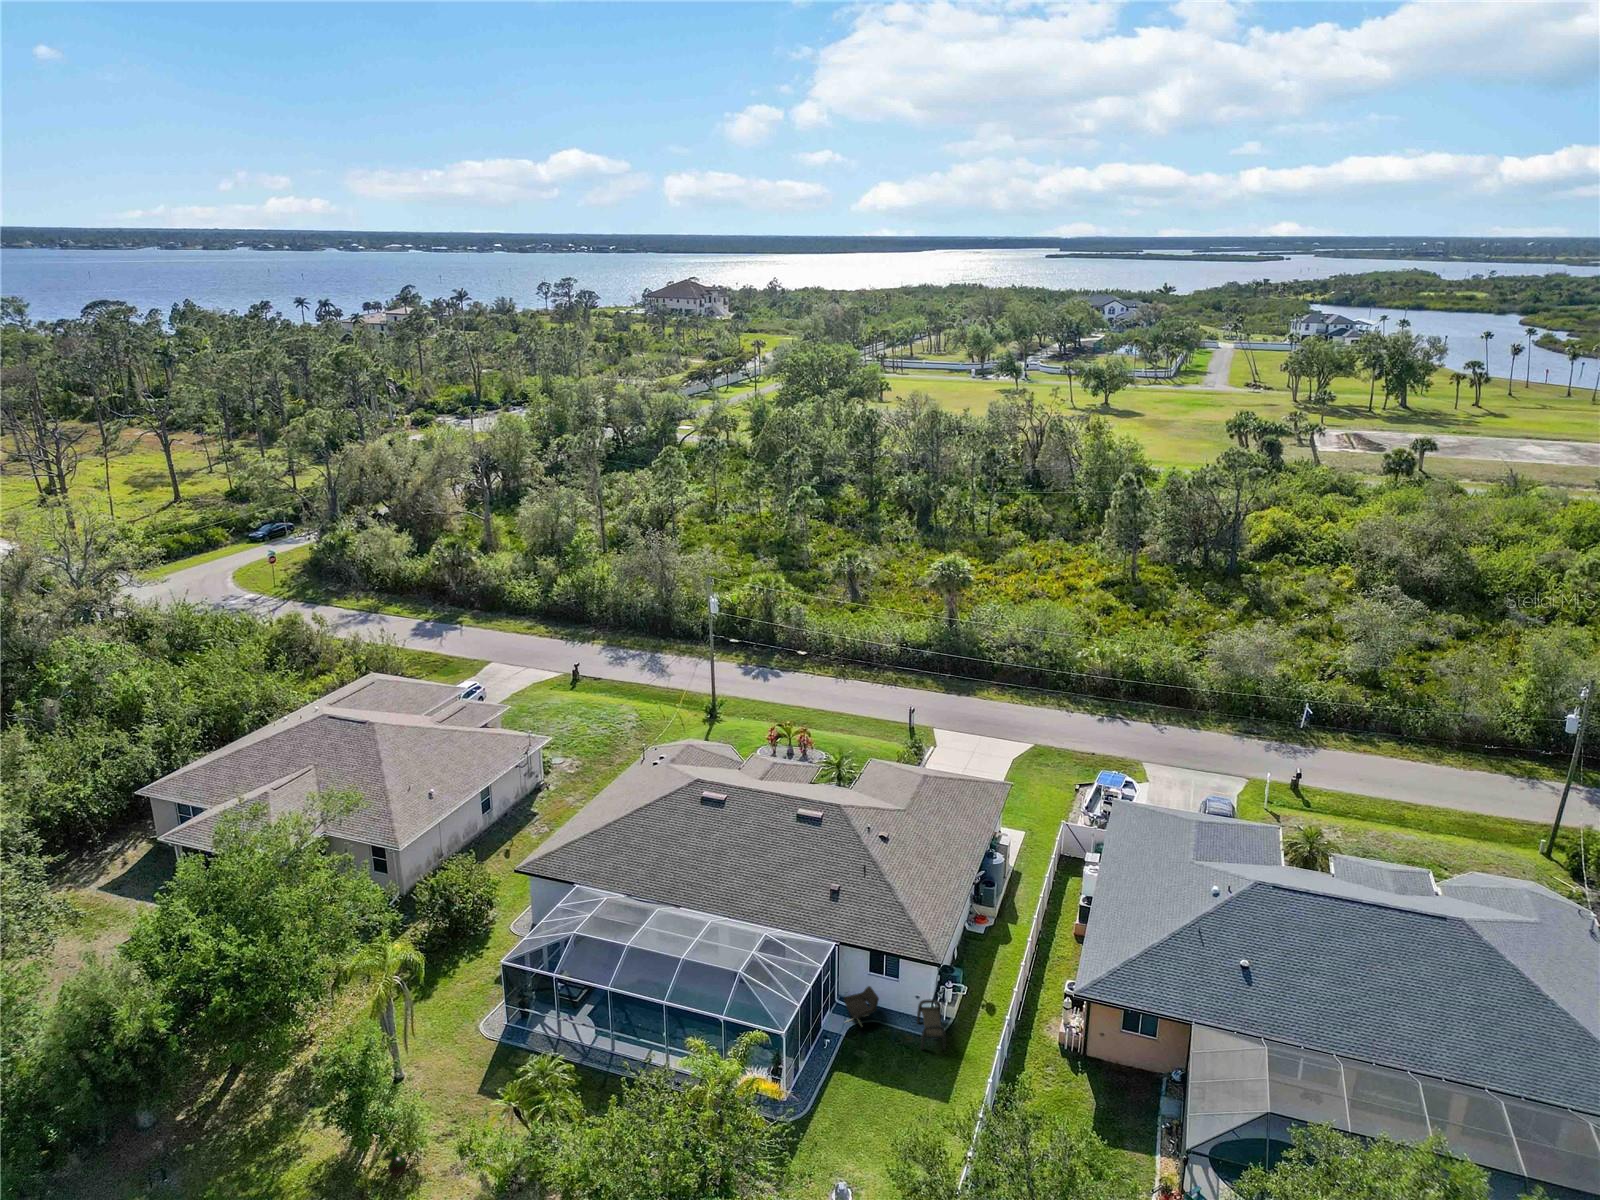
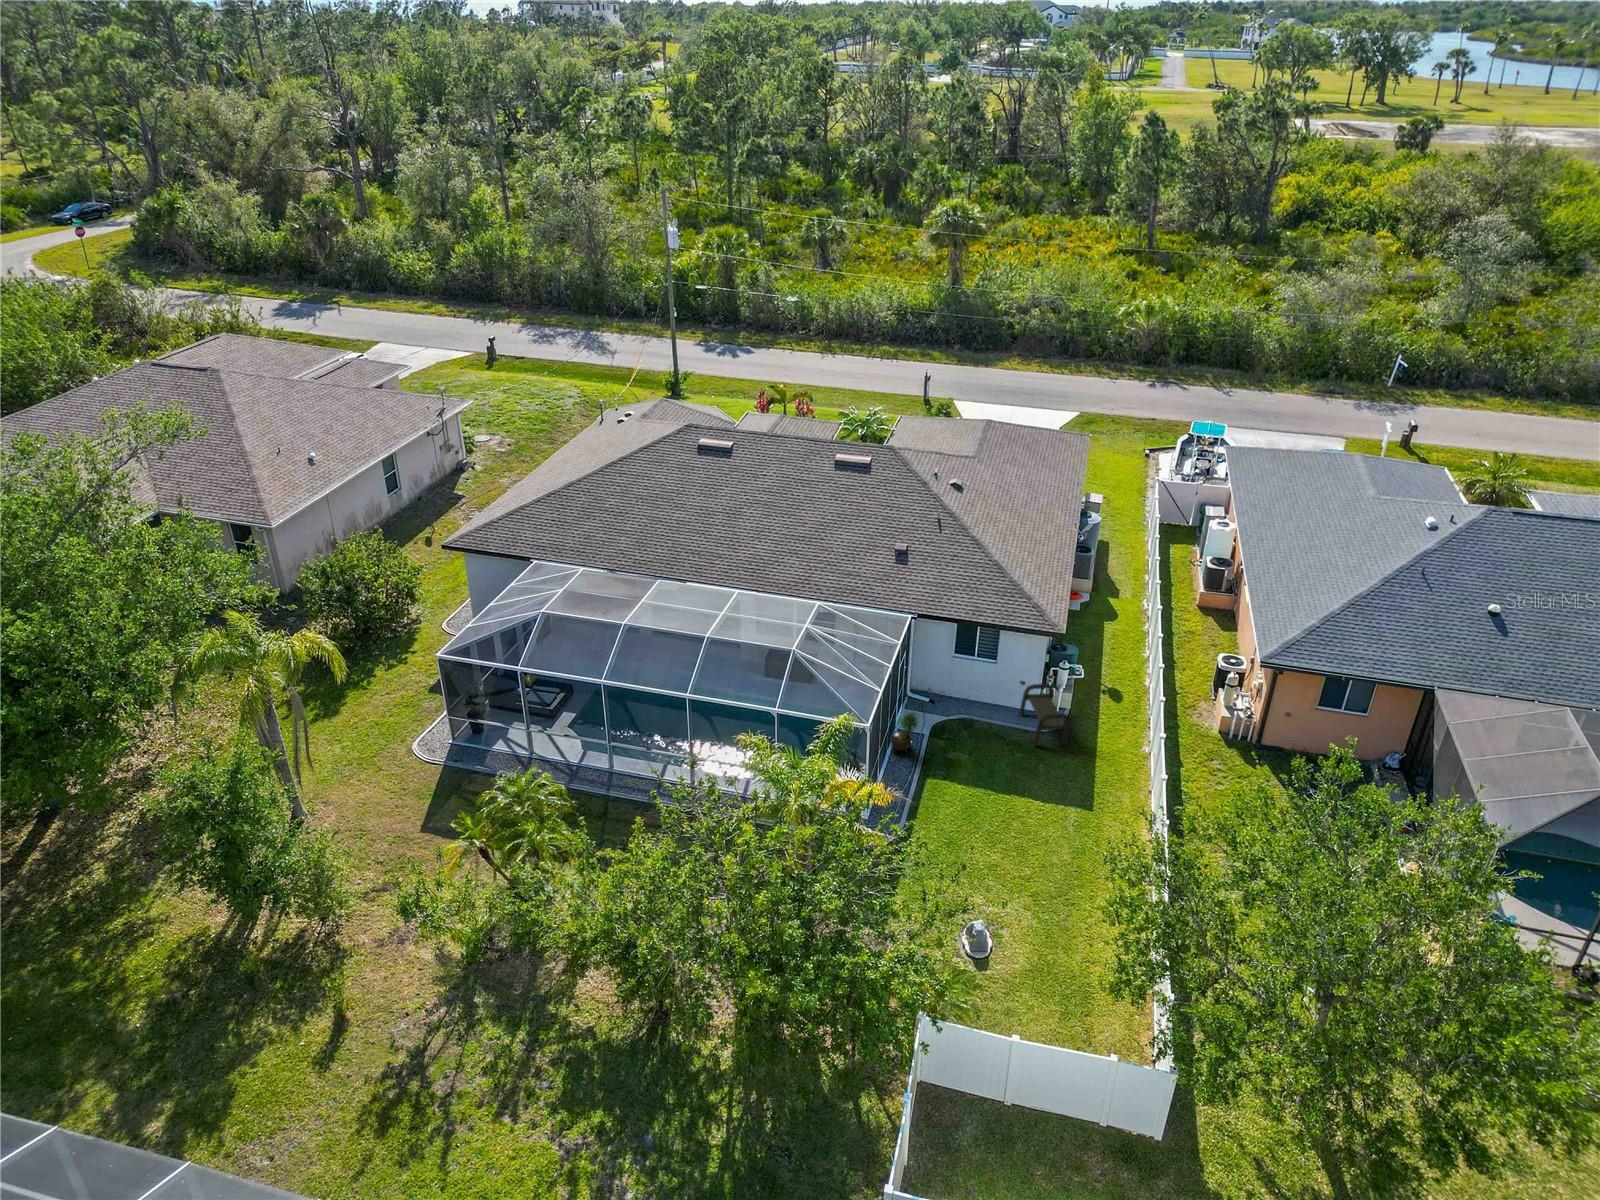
lounge chair: present [844,986,879,1024] -> none [920,672,971,723]
potted tree: present [381,1144,407,1176] -> present [890,712,919,750]

